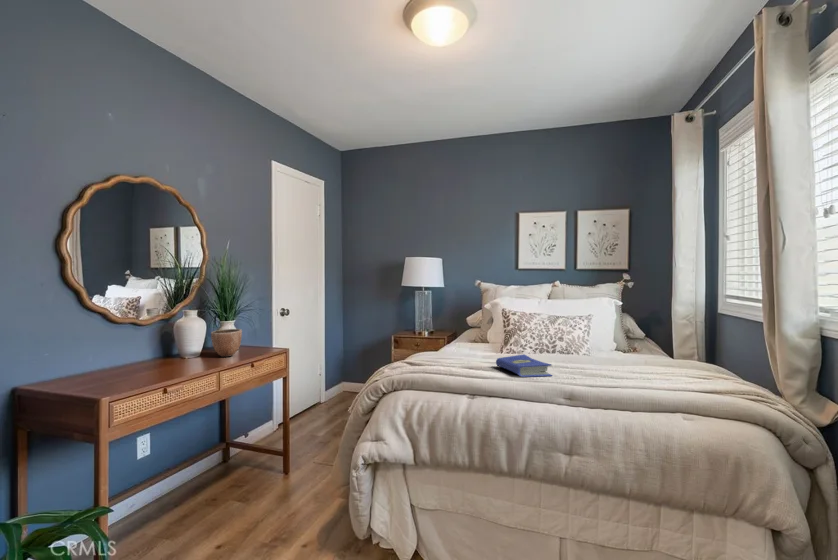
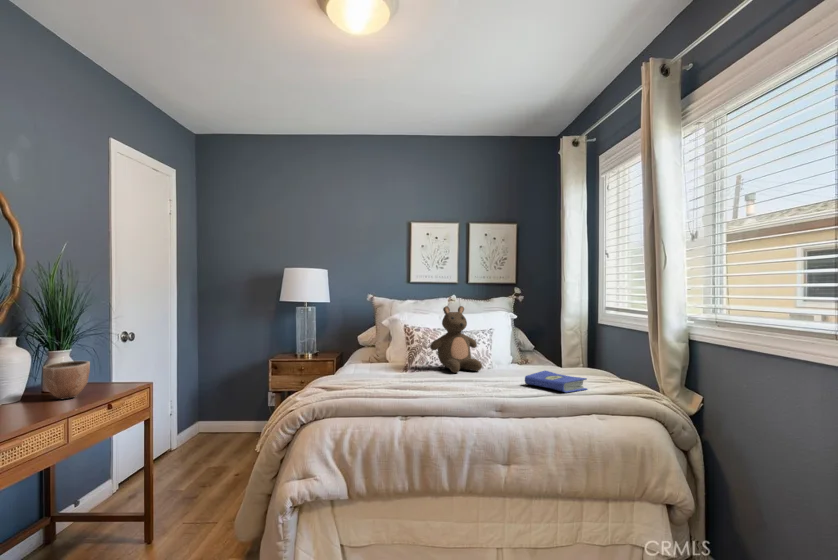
stuffed bear: none [518,291,571,357] -> present [430,306,482,373]
hardcover book: present [496,354,552,377] -> present [525,371,587,392]

